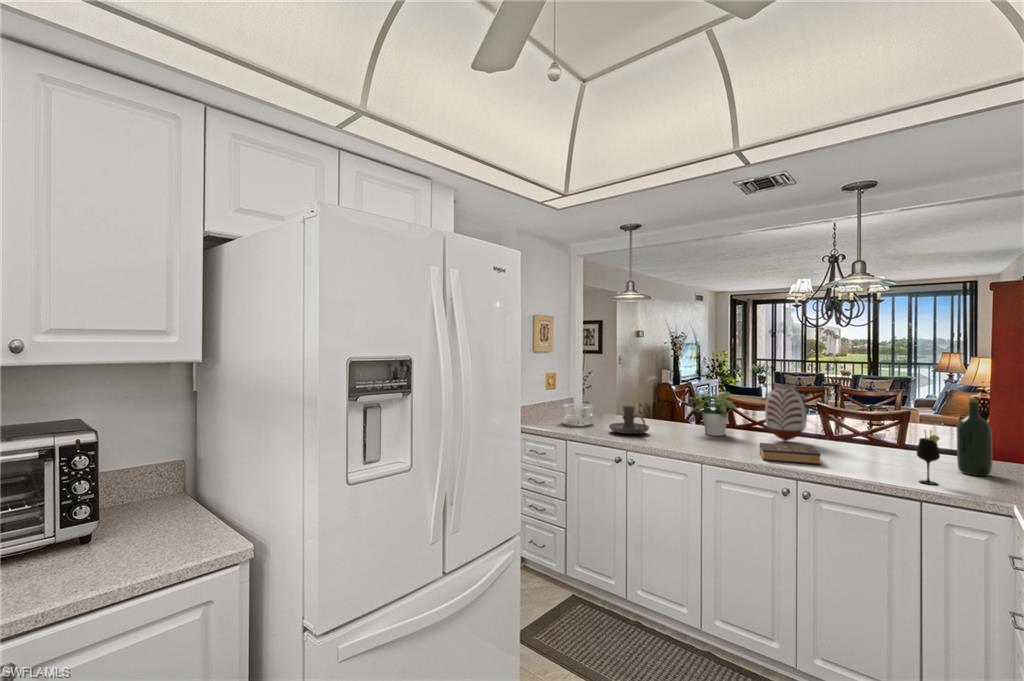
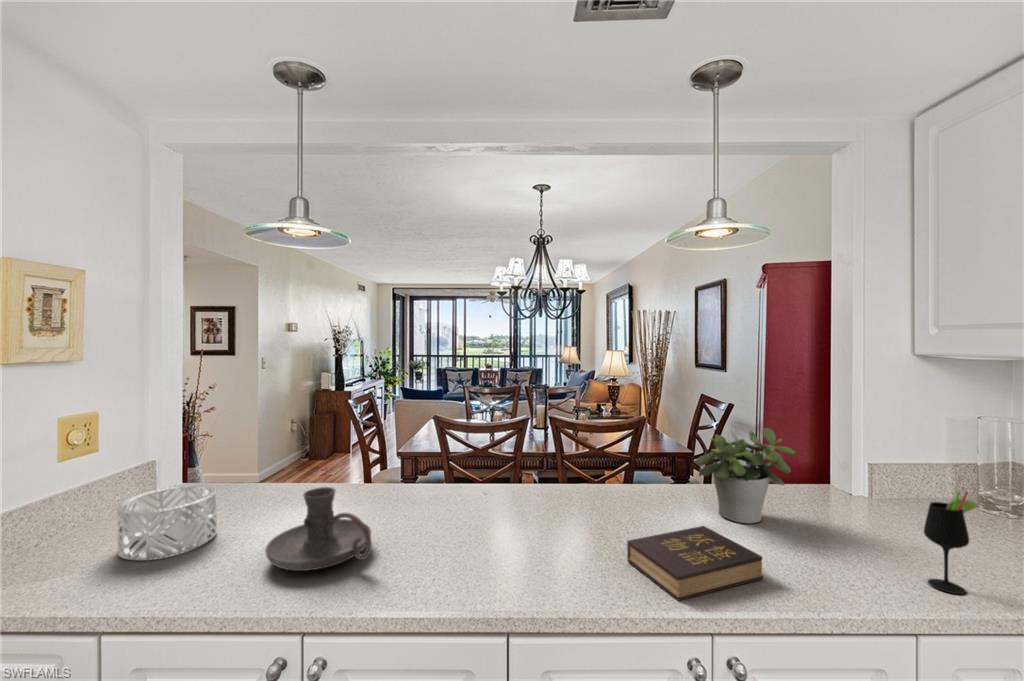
vase: present [765,385,807,441] -> none [570,403,632,501]
potted plant: present [689,392,736,436] -> present [695,428,796,524]
wine bottle: present [957,398,992,476] -> none [862,412,911,531]

